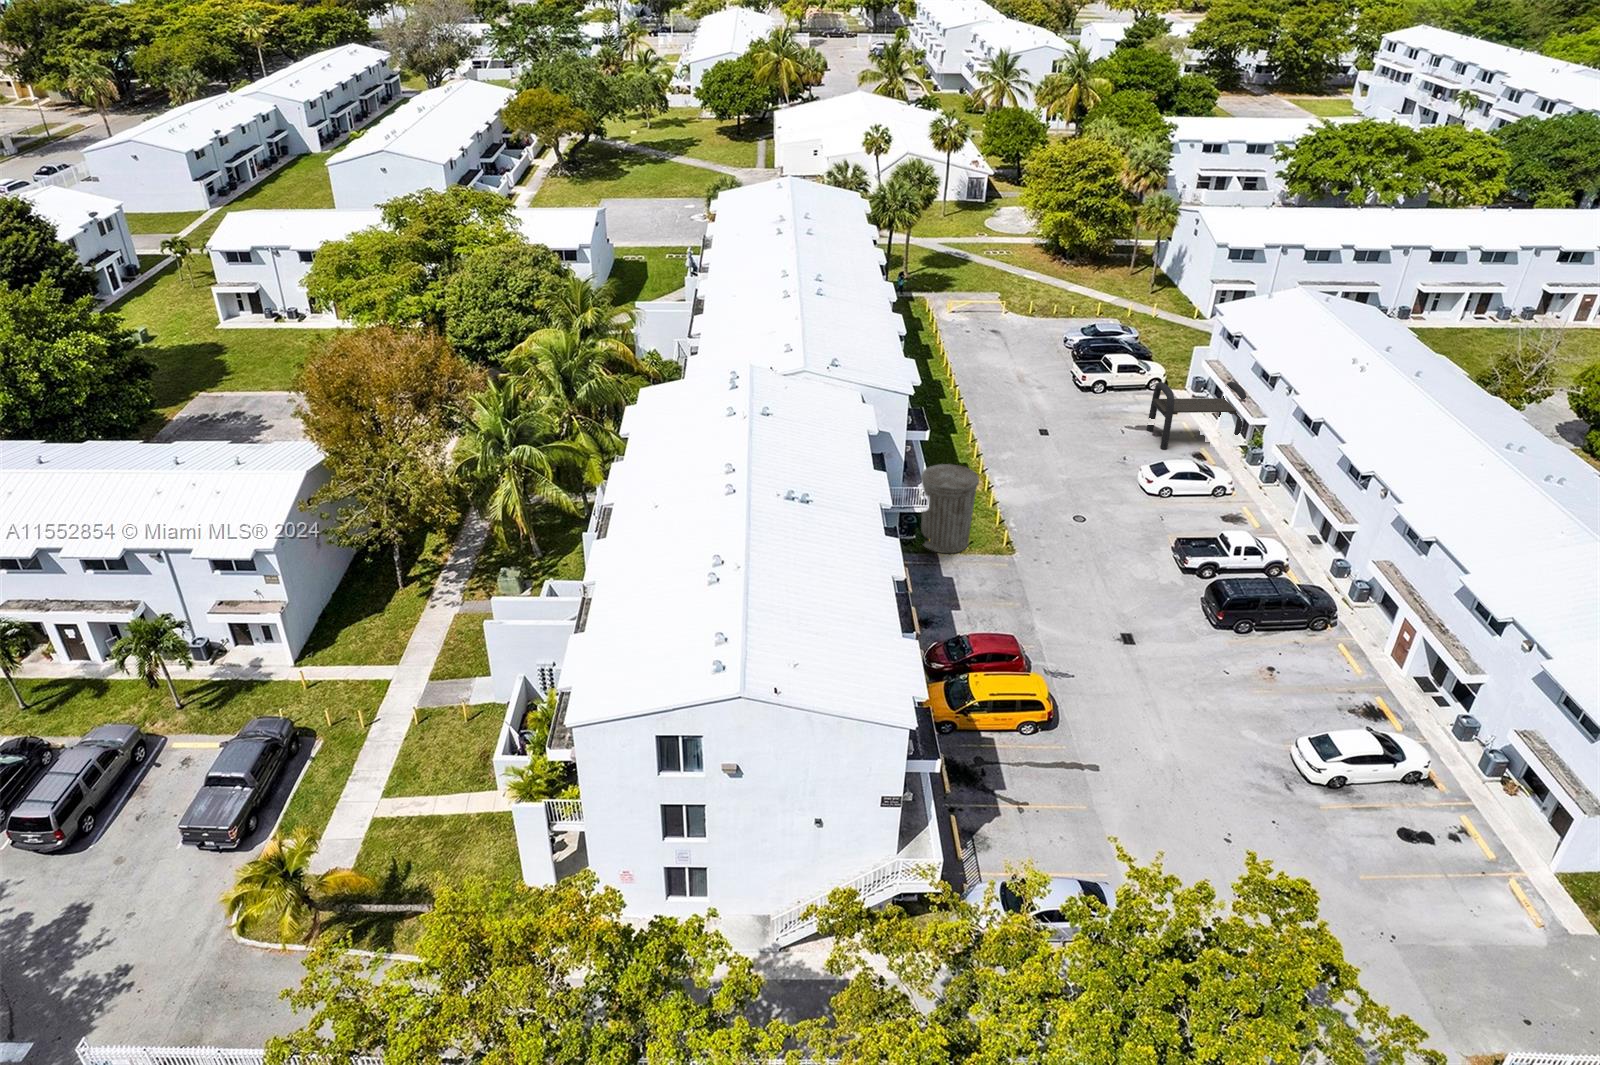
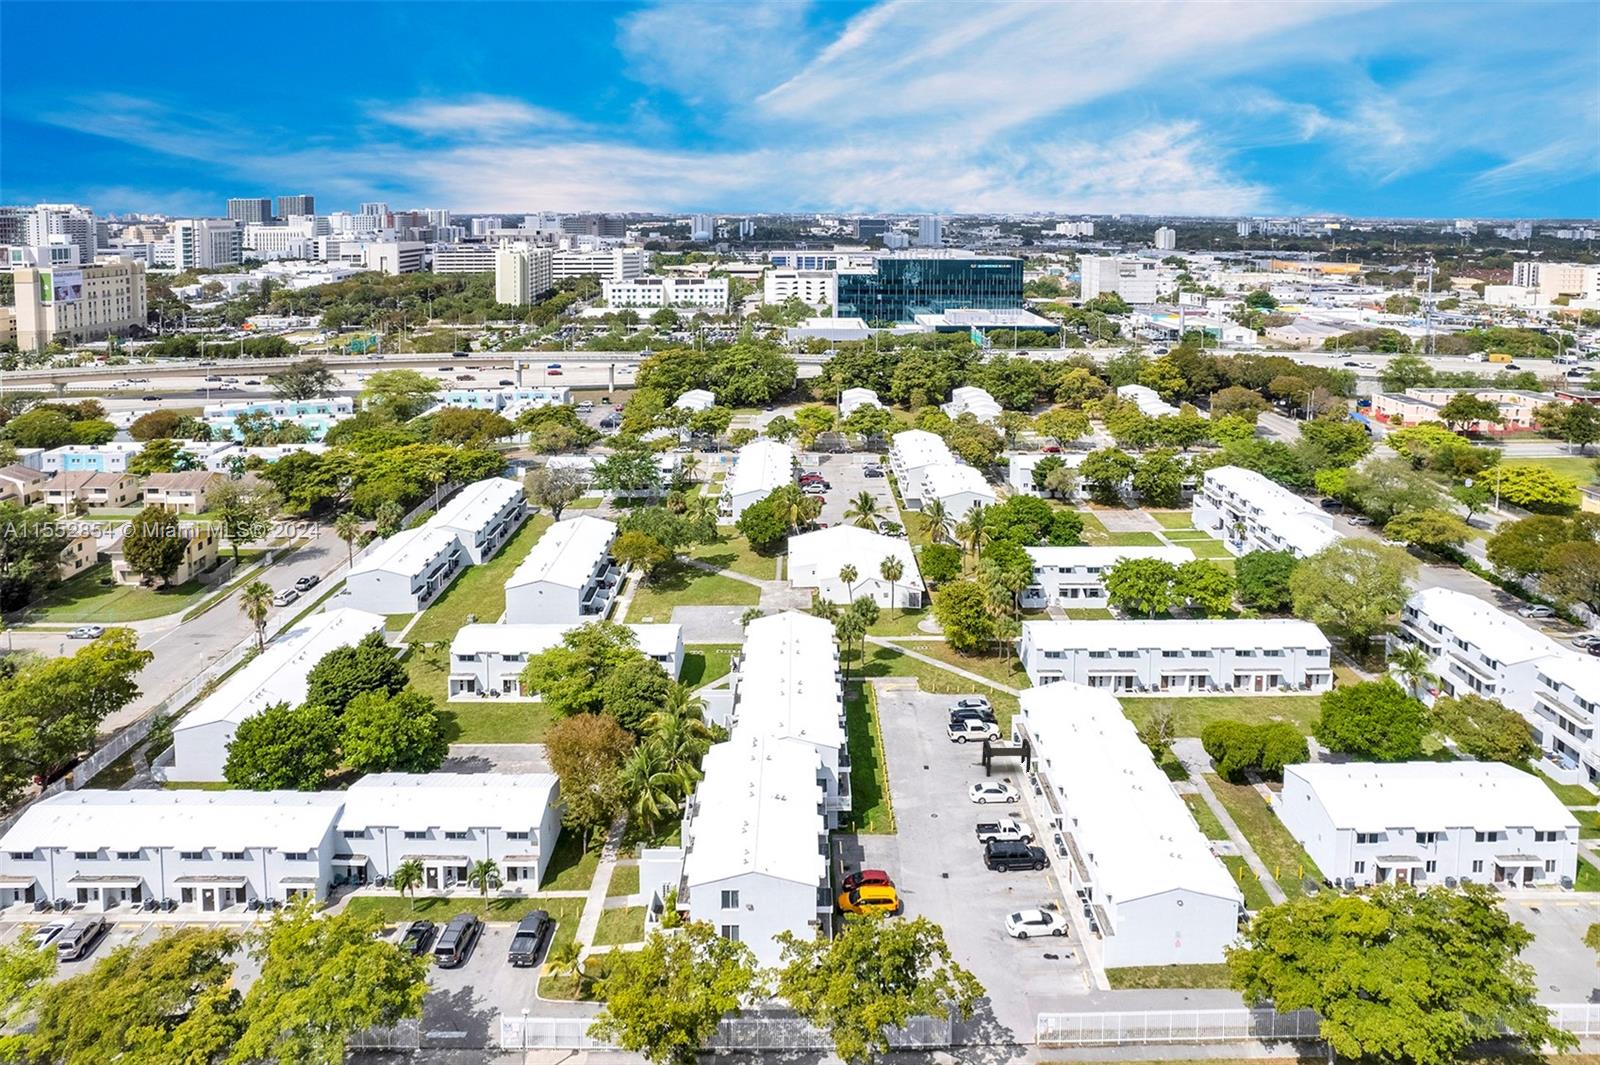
trash can: present [921,464,979,553] -> none [845,785,874,831]

